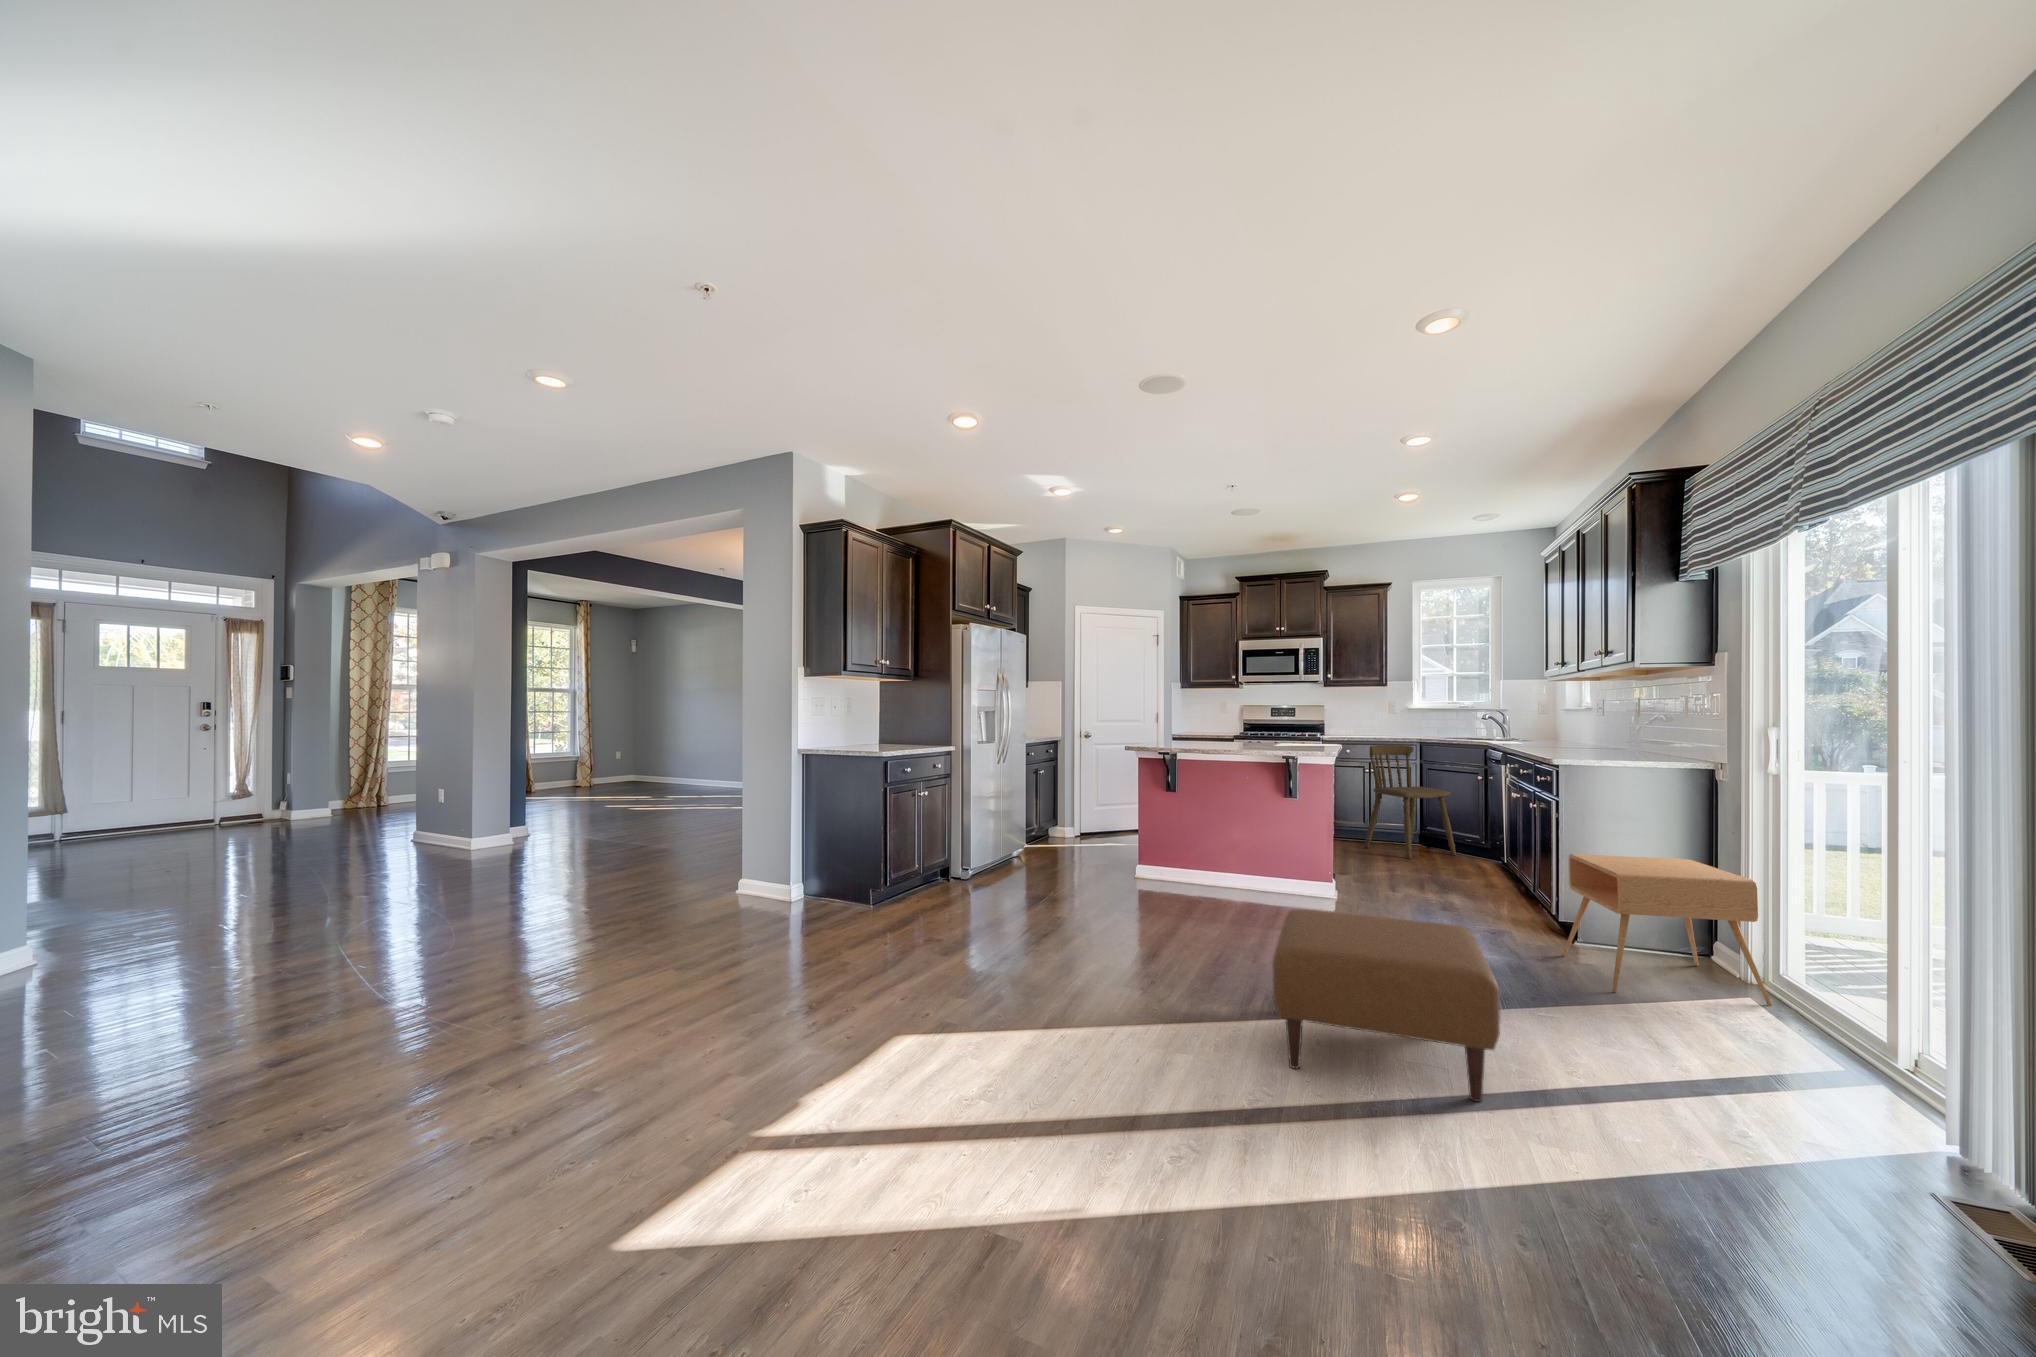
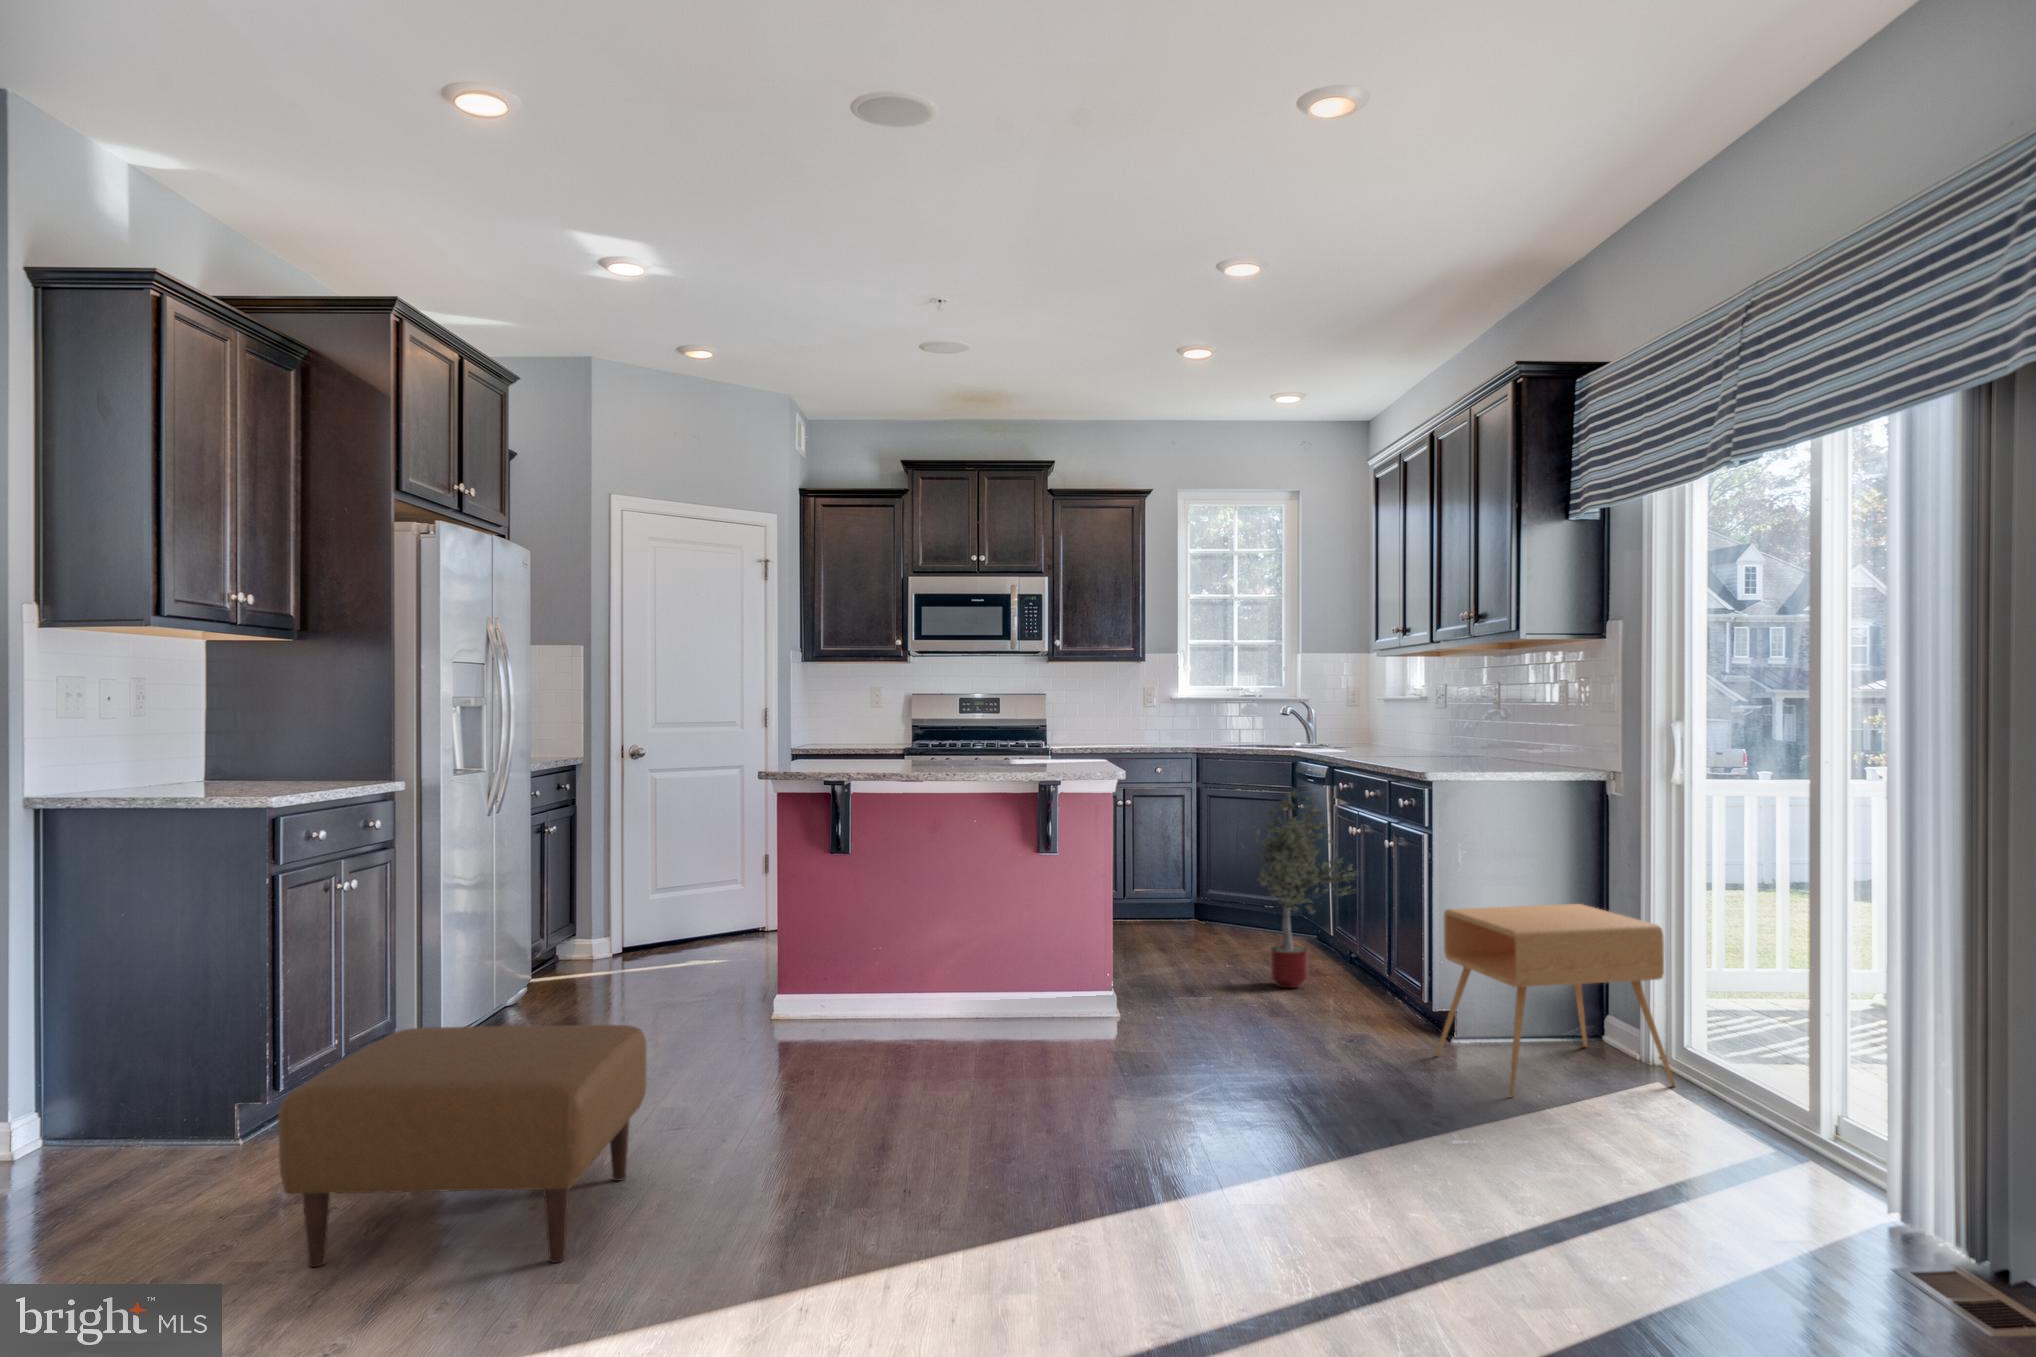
dining chair: present [1365,745,1456,859] -> none [1118,756,1249,936]
potted tree: none [1437,768,1521,899] -> present [1255,791,1356,988]
ottoman: present [1272,909,1500,1102] -> present [278,1025,647,1267]

